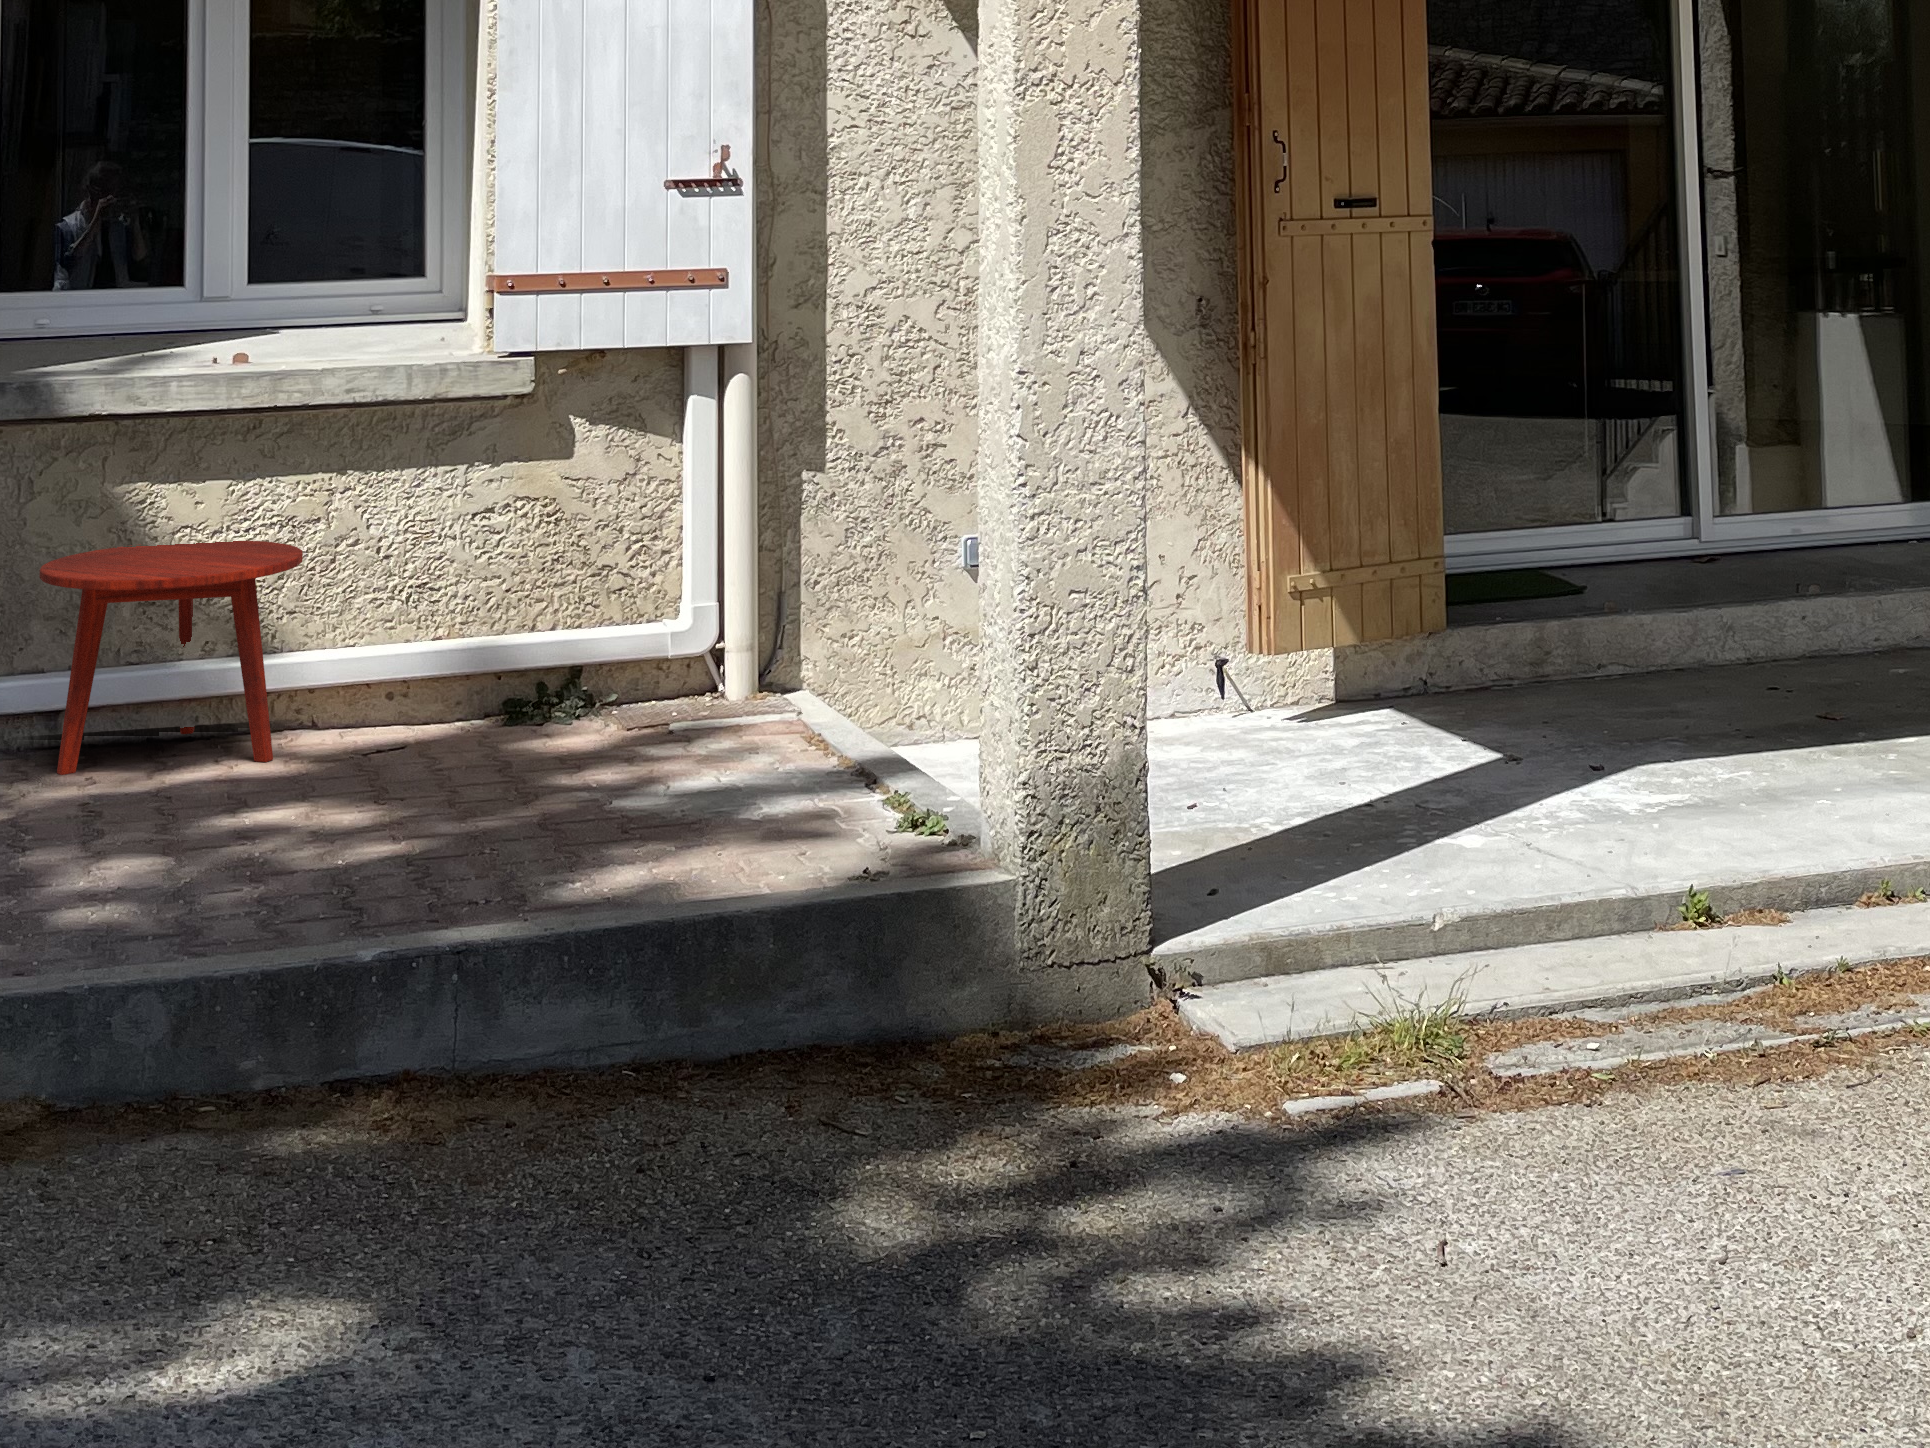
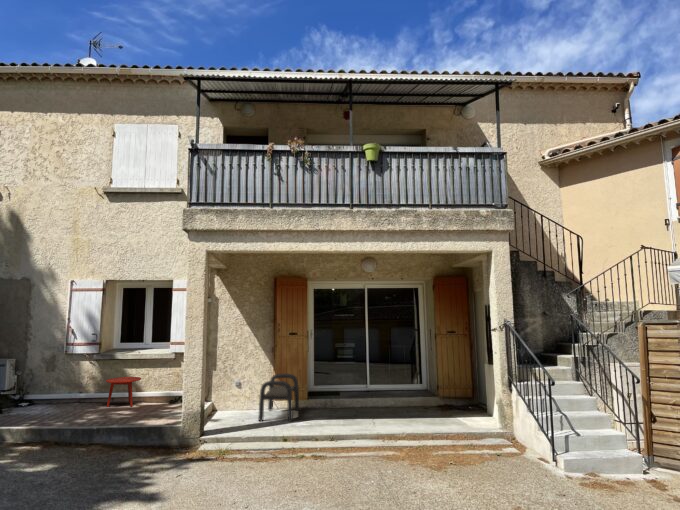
bench: none [1264,466,1562,788] -> present [258,374,299,421]

